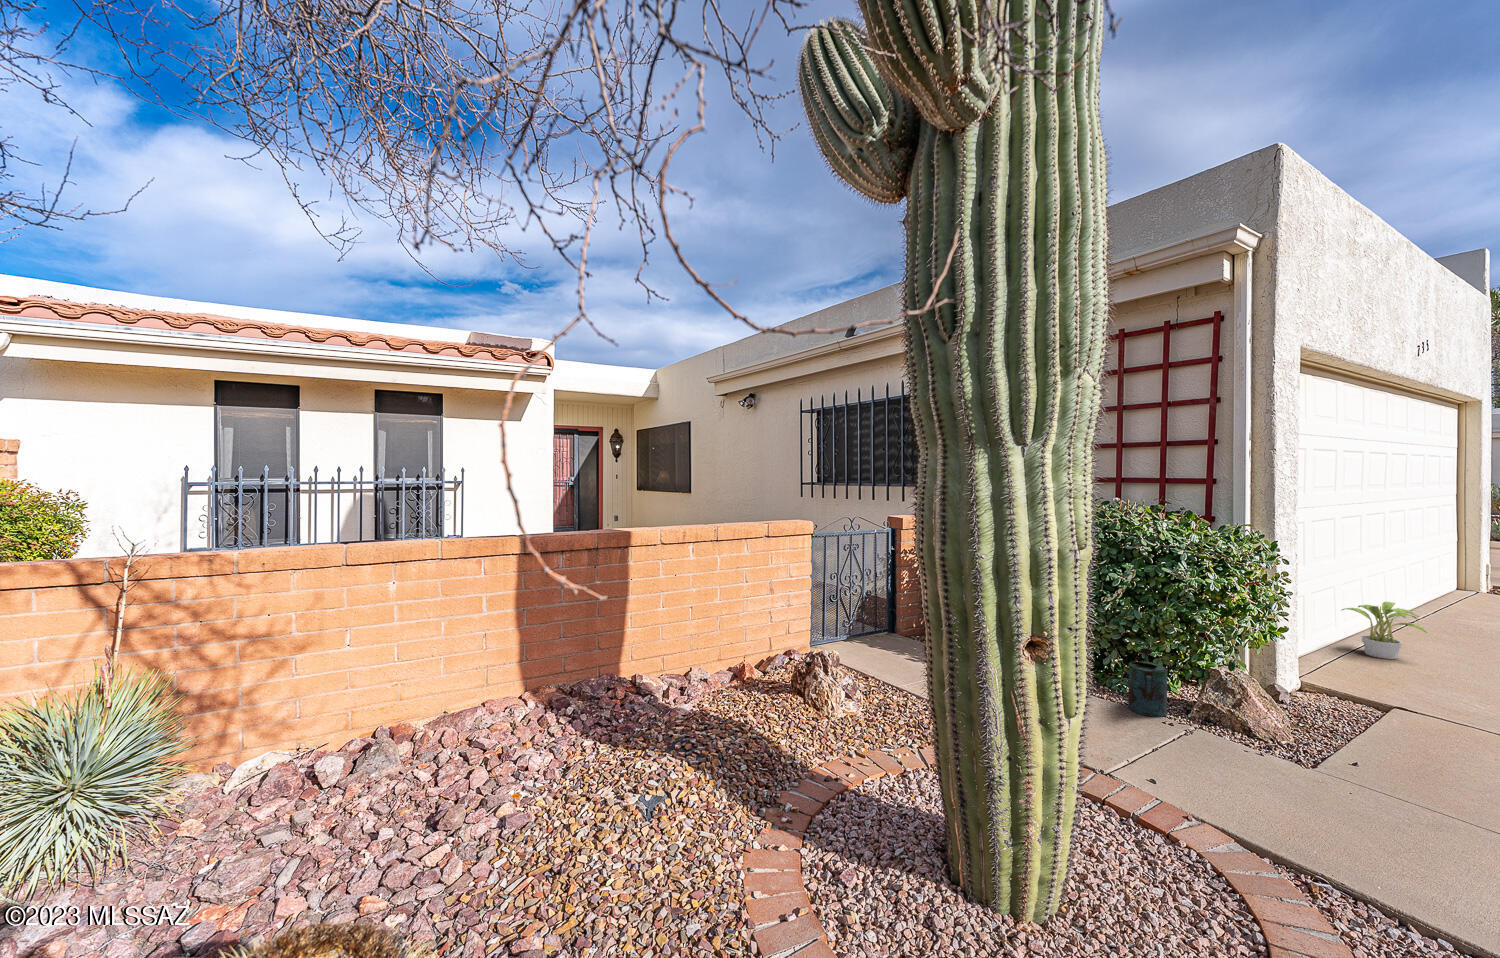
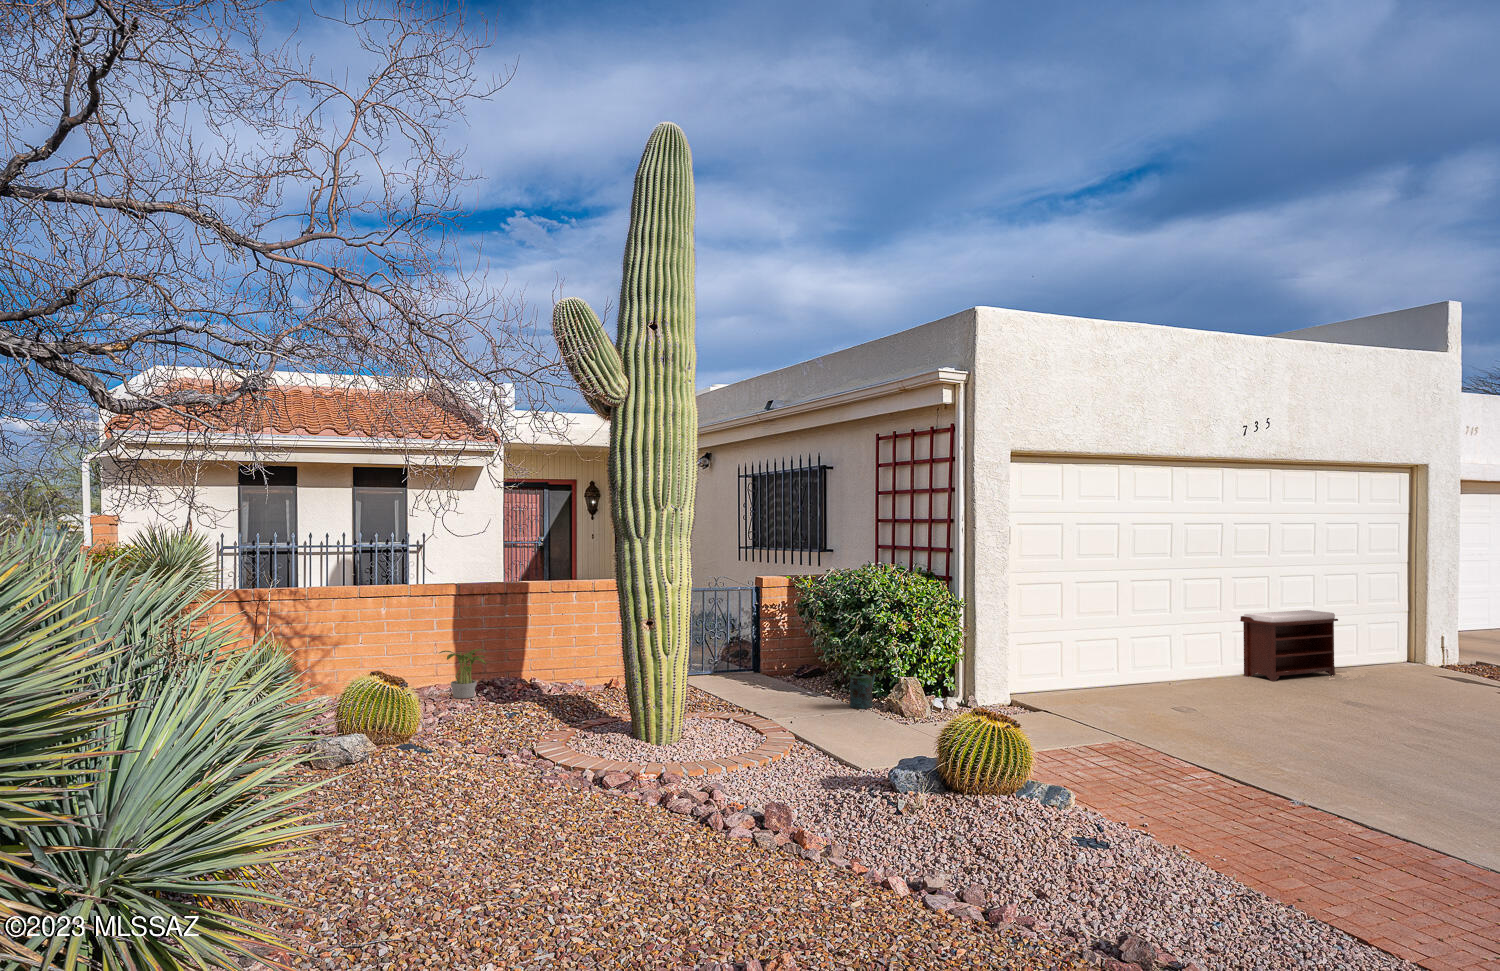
bench: none [1402,547,1485,629] -> present [1240,610,1338,681]
potted plant: present [1341,602,1427,659] -> present [440,649,486,698]

